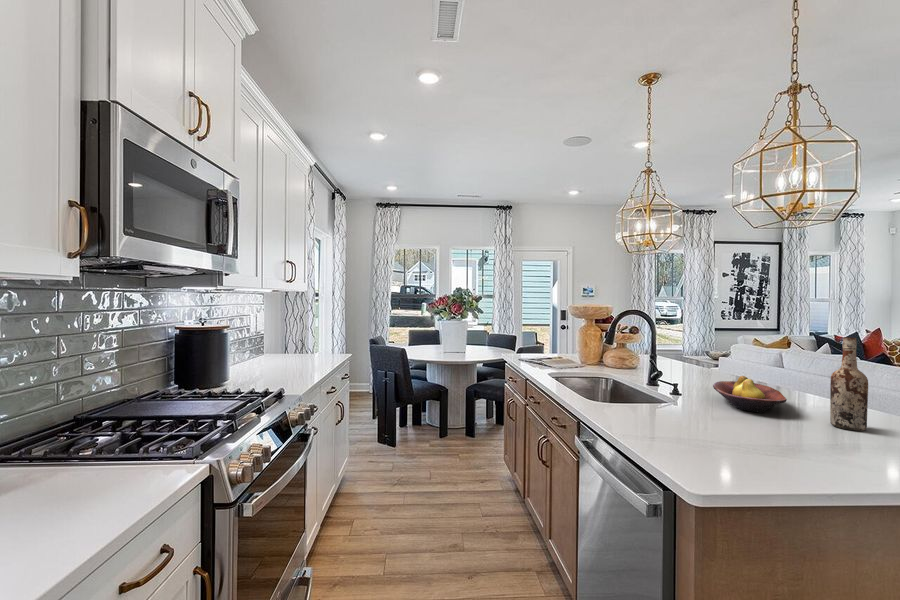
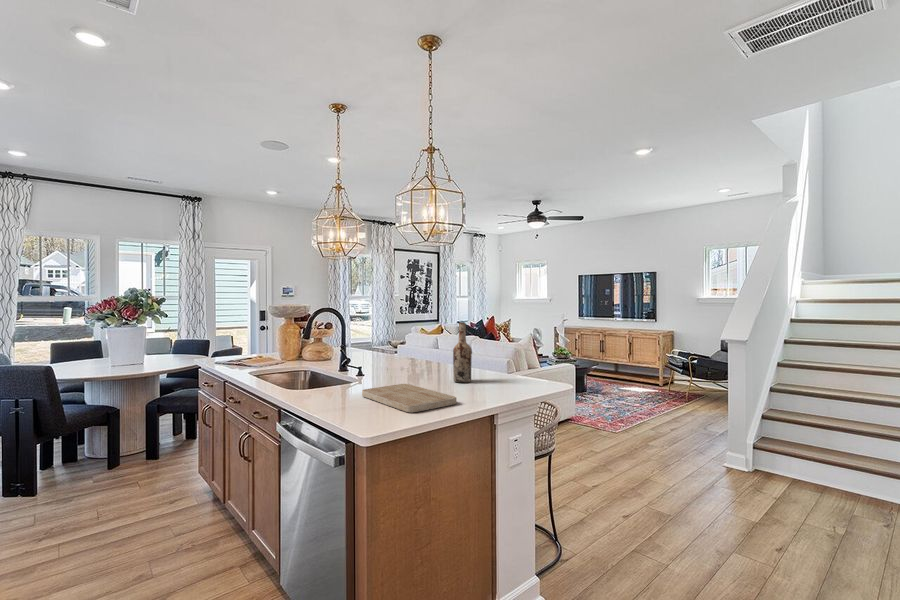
fruit bowl: present [713,376,787,412] -> none [386,356,431,381]
cutting board: none [681,416,849,468] -> present [362,384,456,413]

